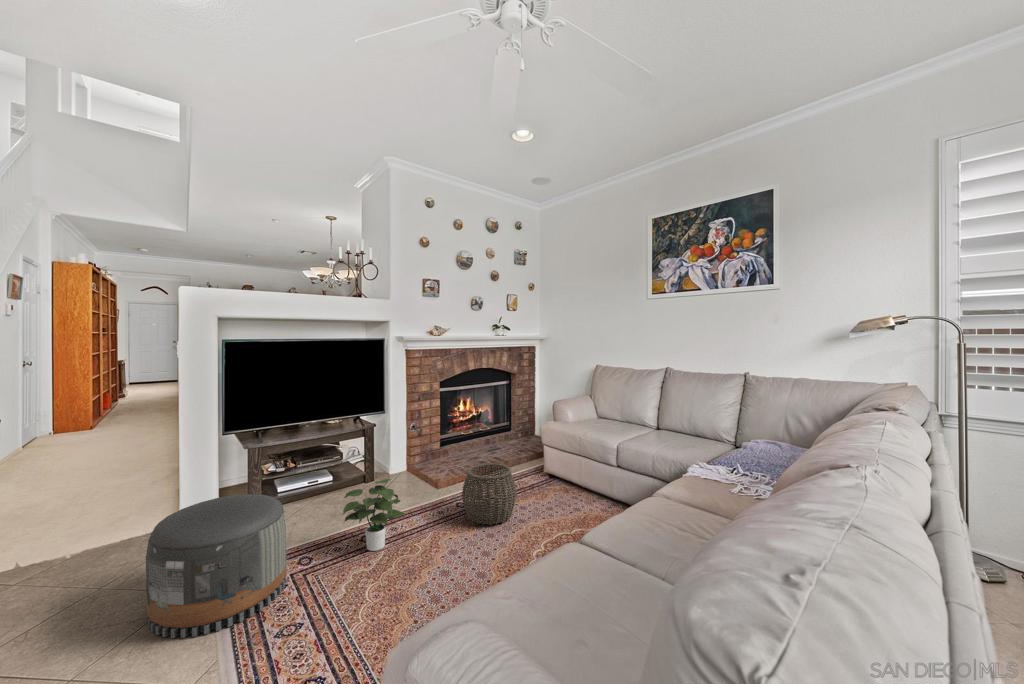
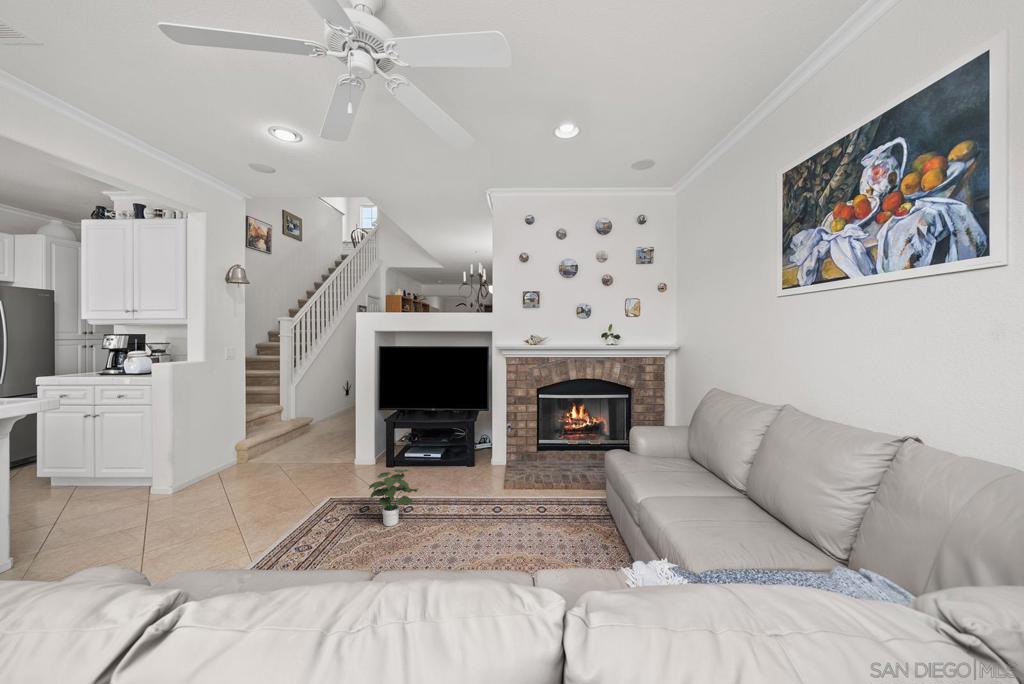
woven basket: present [462,463,517,525] -> none [467,477,522,543]
pouf: present [146,494,286,638] -> none [247,456,333,540]

